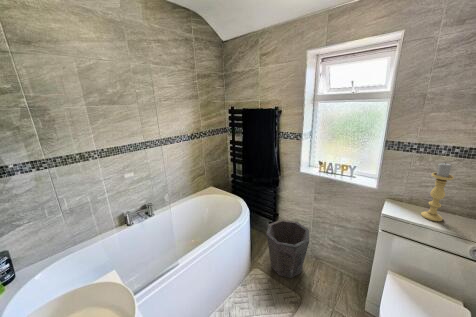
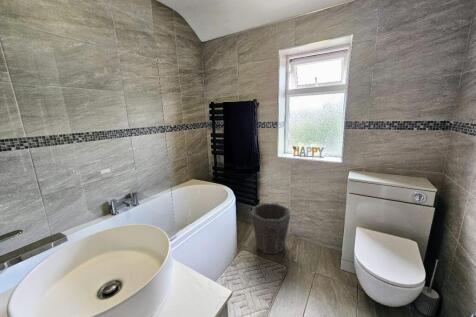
candle holder: present [421,163,454,221] -> none [376,132,396,179]

